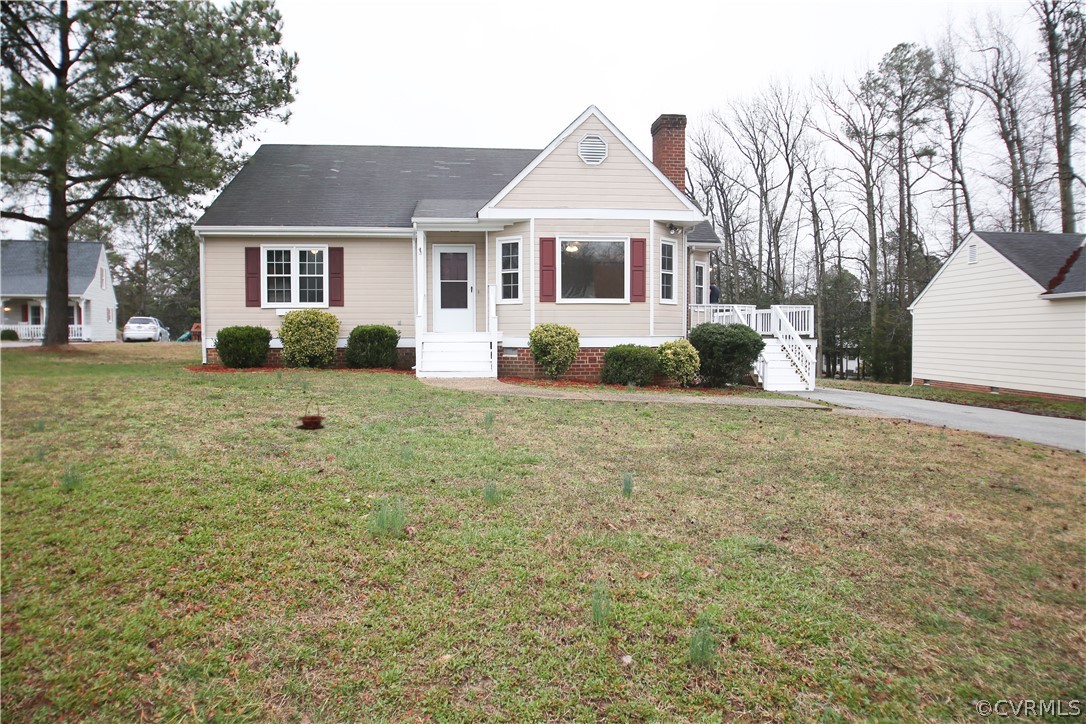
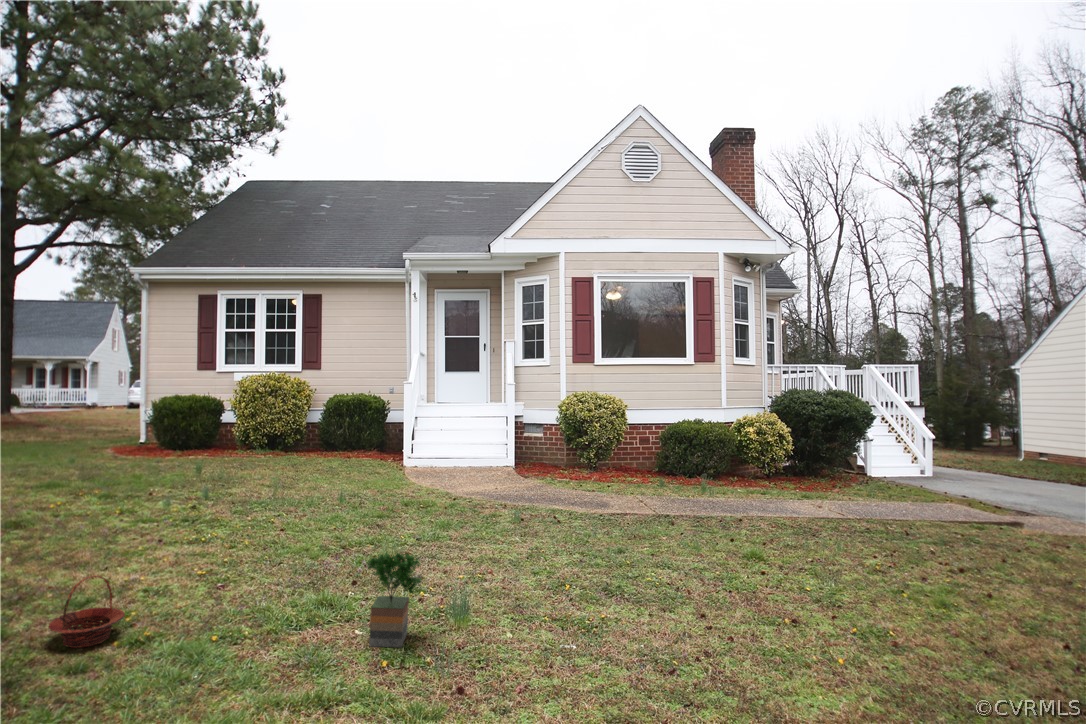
potted tree: none [431,391,458,431] -> present [367,553,421,647]

